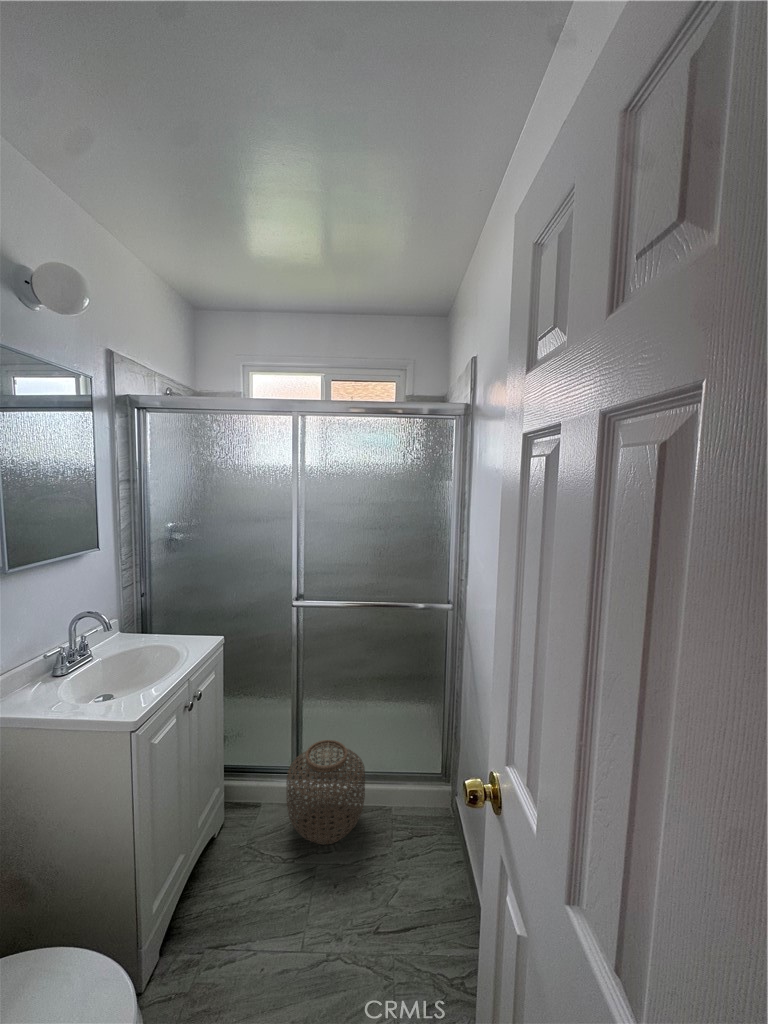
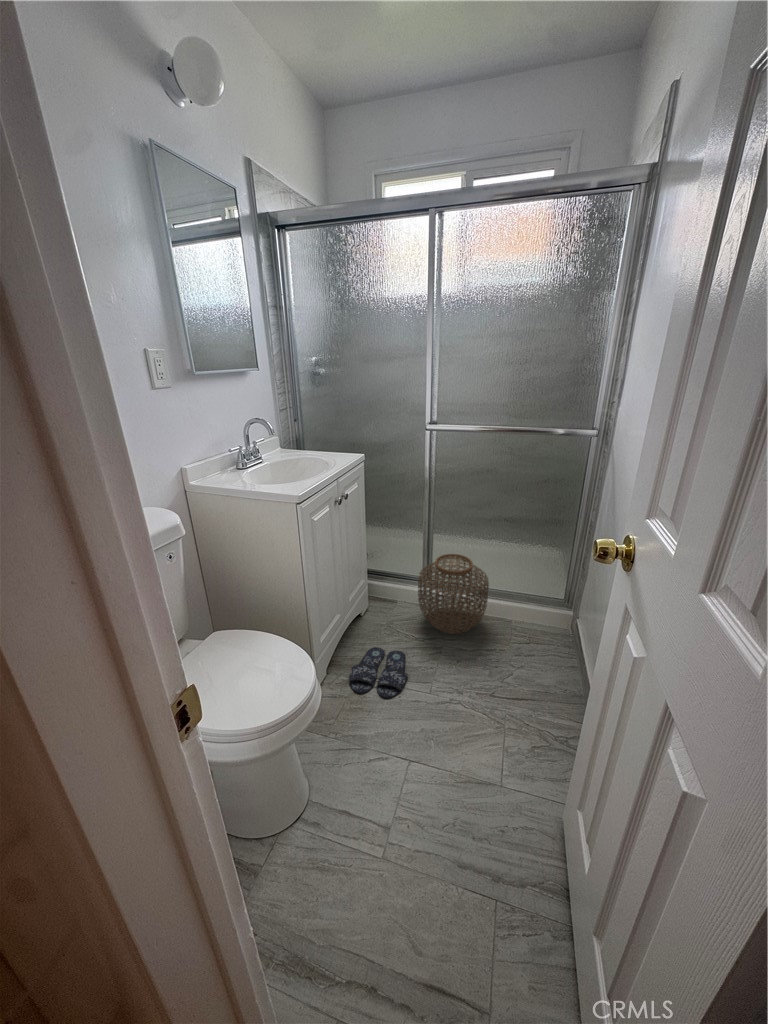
slippers: none [195,888,276,981] -> present [349,647,408,699]

